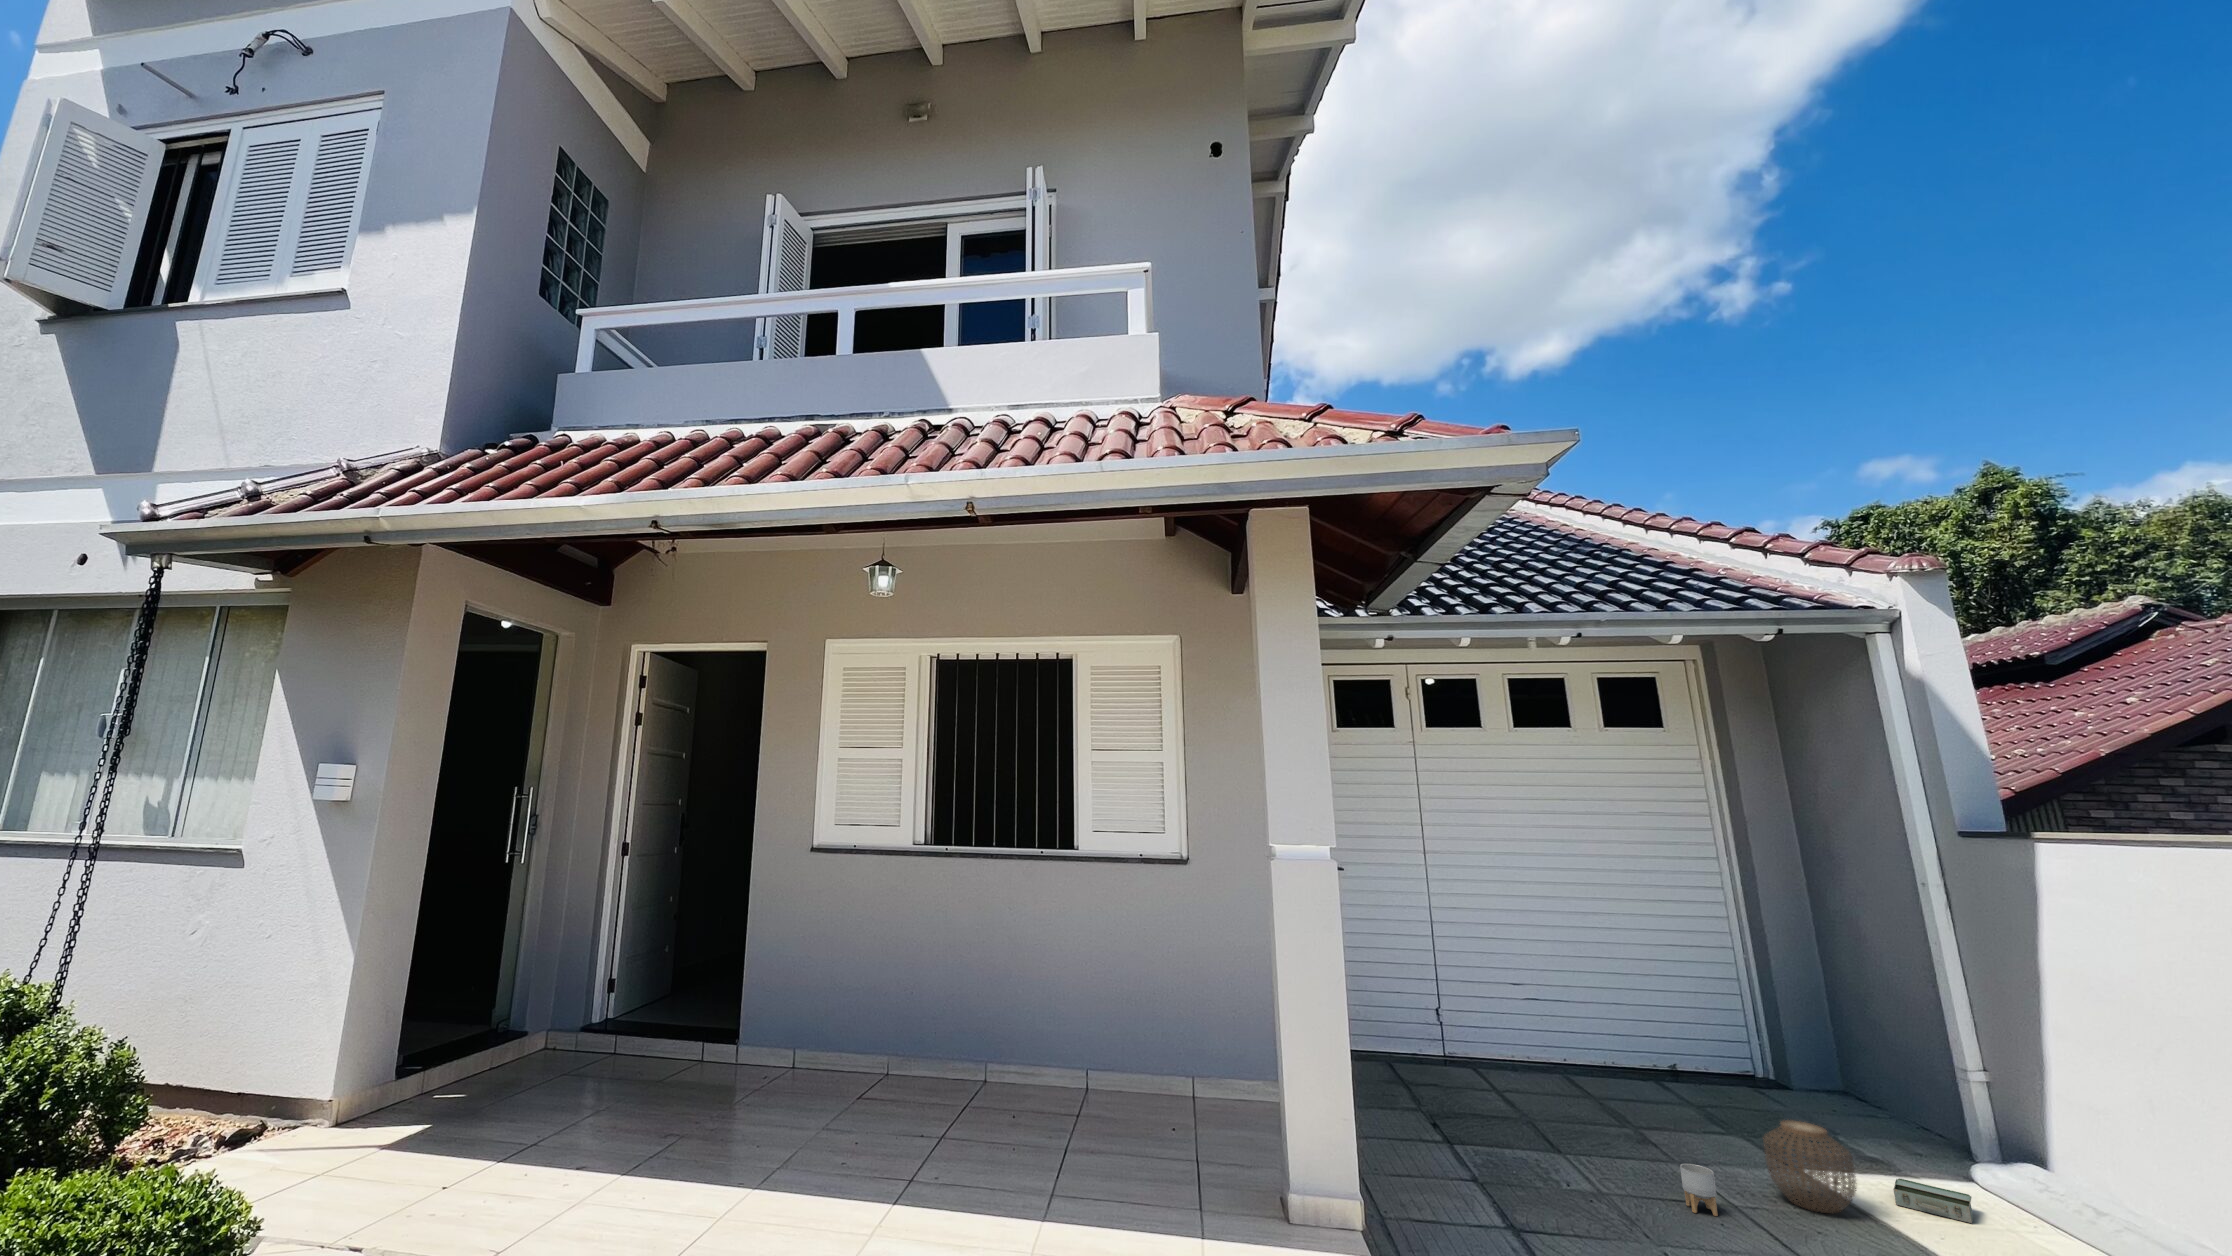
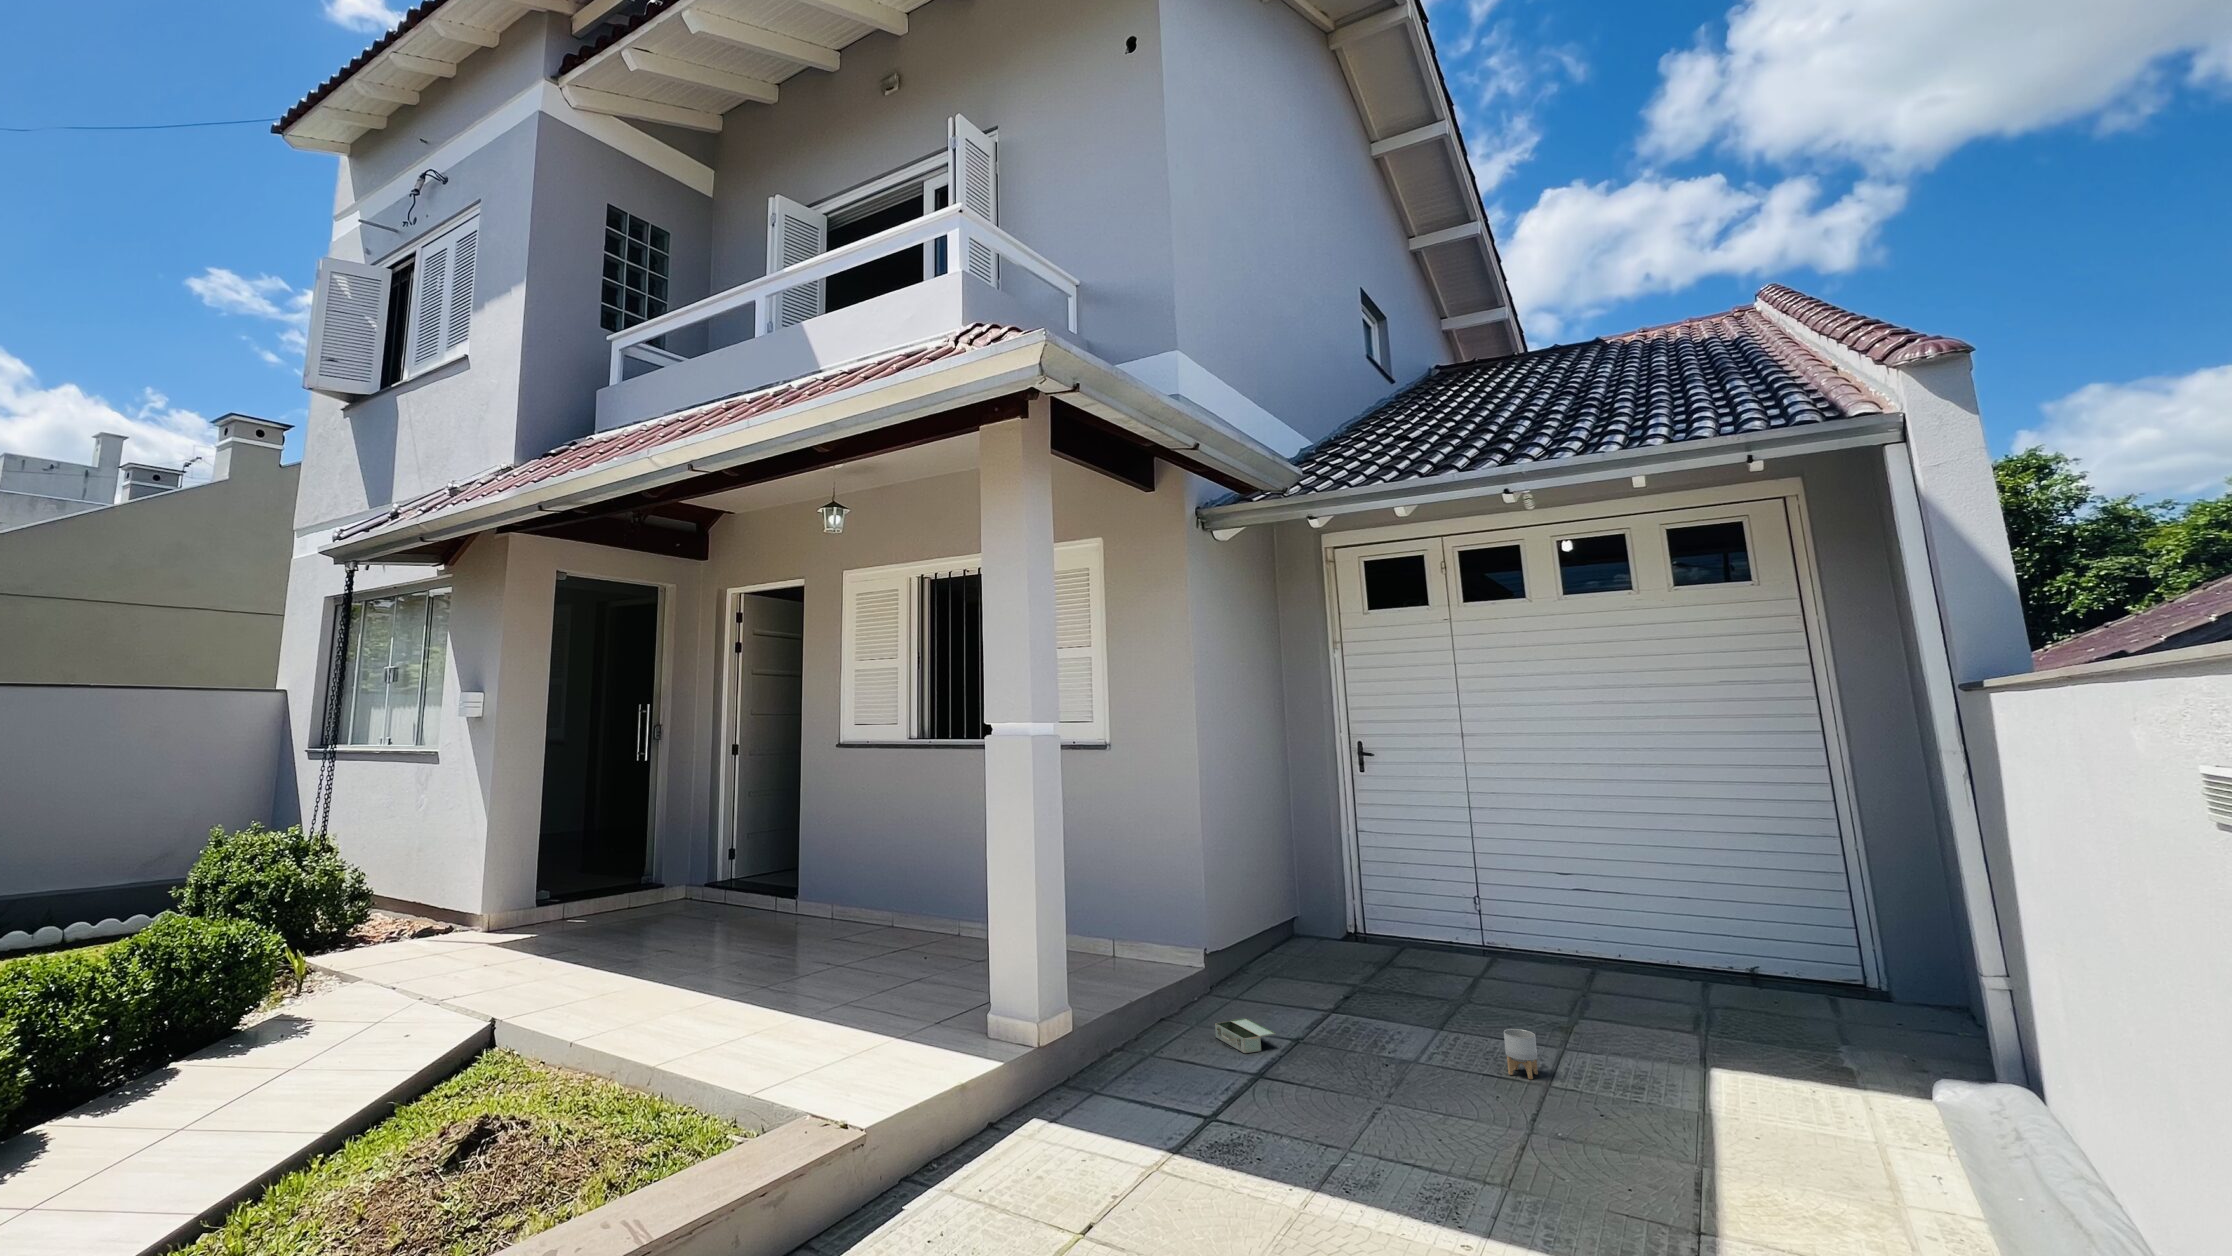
woven basket: present [1763,1120,1856,1213] -> none [1627,996,1721,1092]
toolbox: present [1893,1178,1973,1223] -> present [1215,1018,1276,1053]

